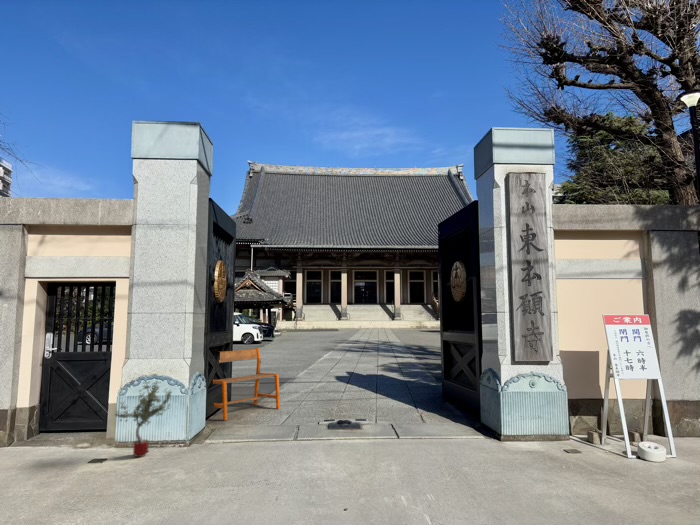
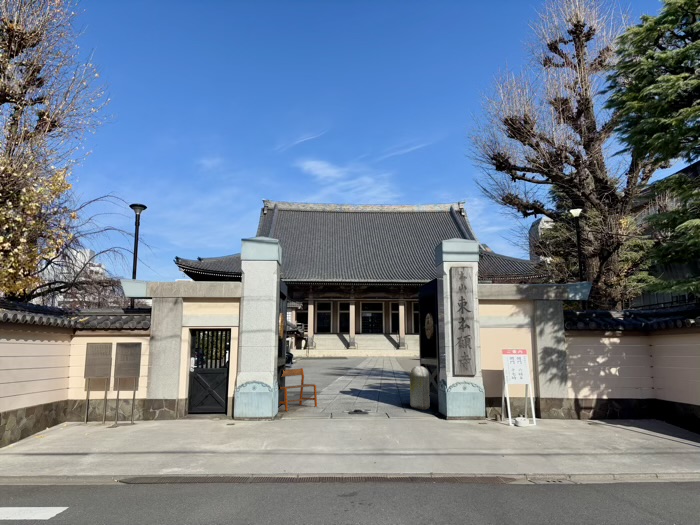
trash can: none [427,345,461,415] -> present [410,366,430,410]
potted tree: present [115,382,172,457] -> none [236,383,268,423]

